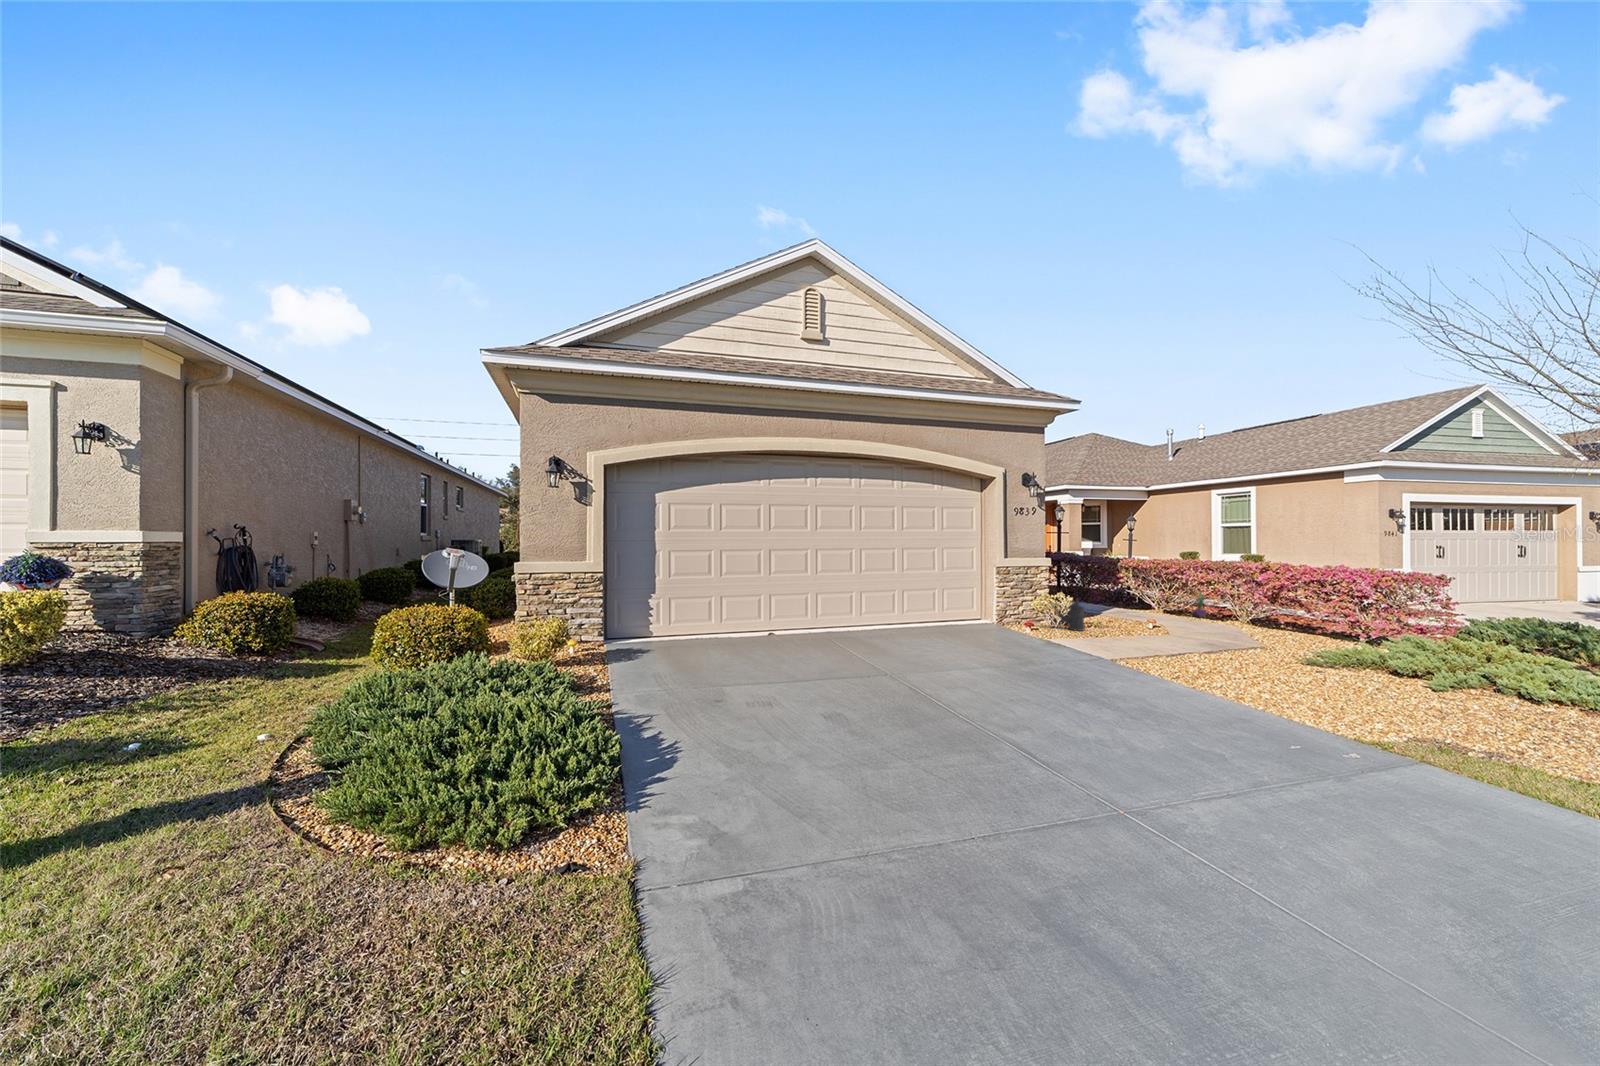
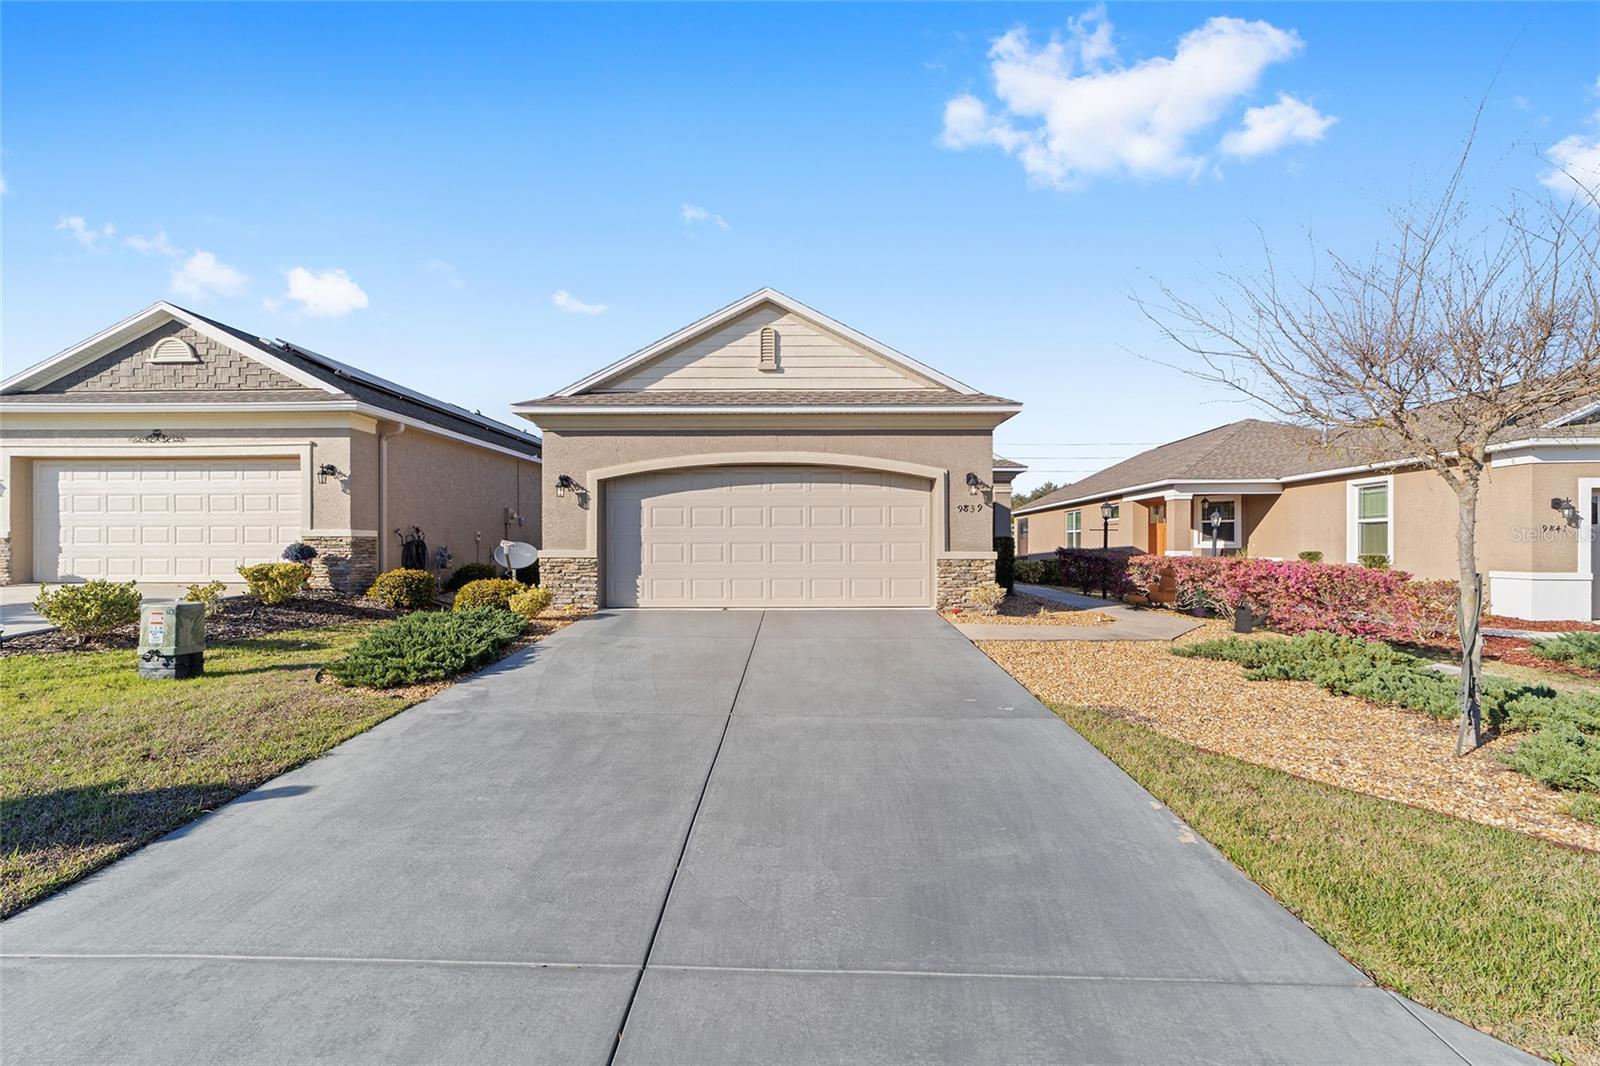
lounge chair: none [1122,570,1168,613] -> present [1126,568,1178,611]
watering can: present [1051,599,1084,631] -> present [1229,600,1273,633]

